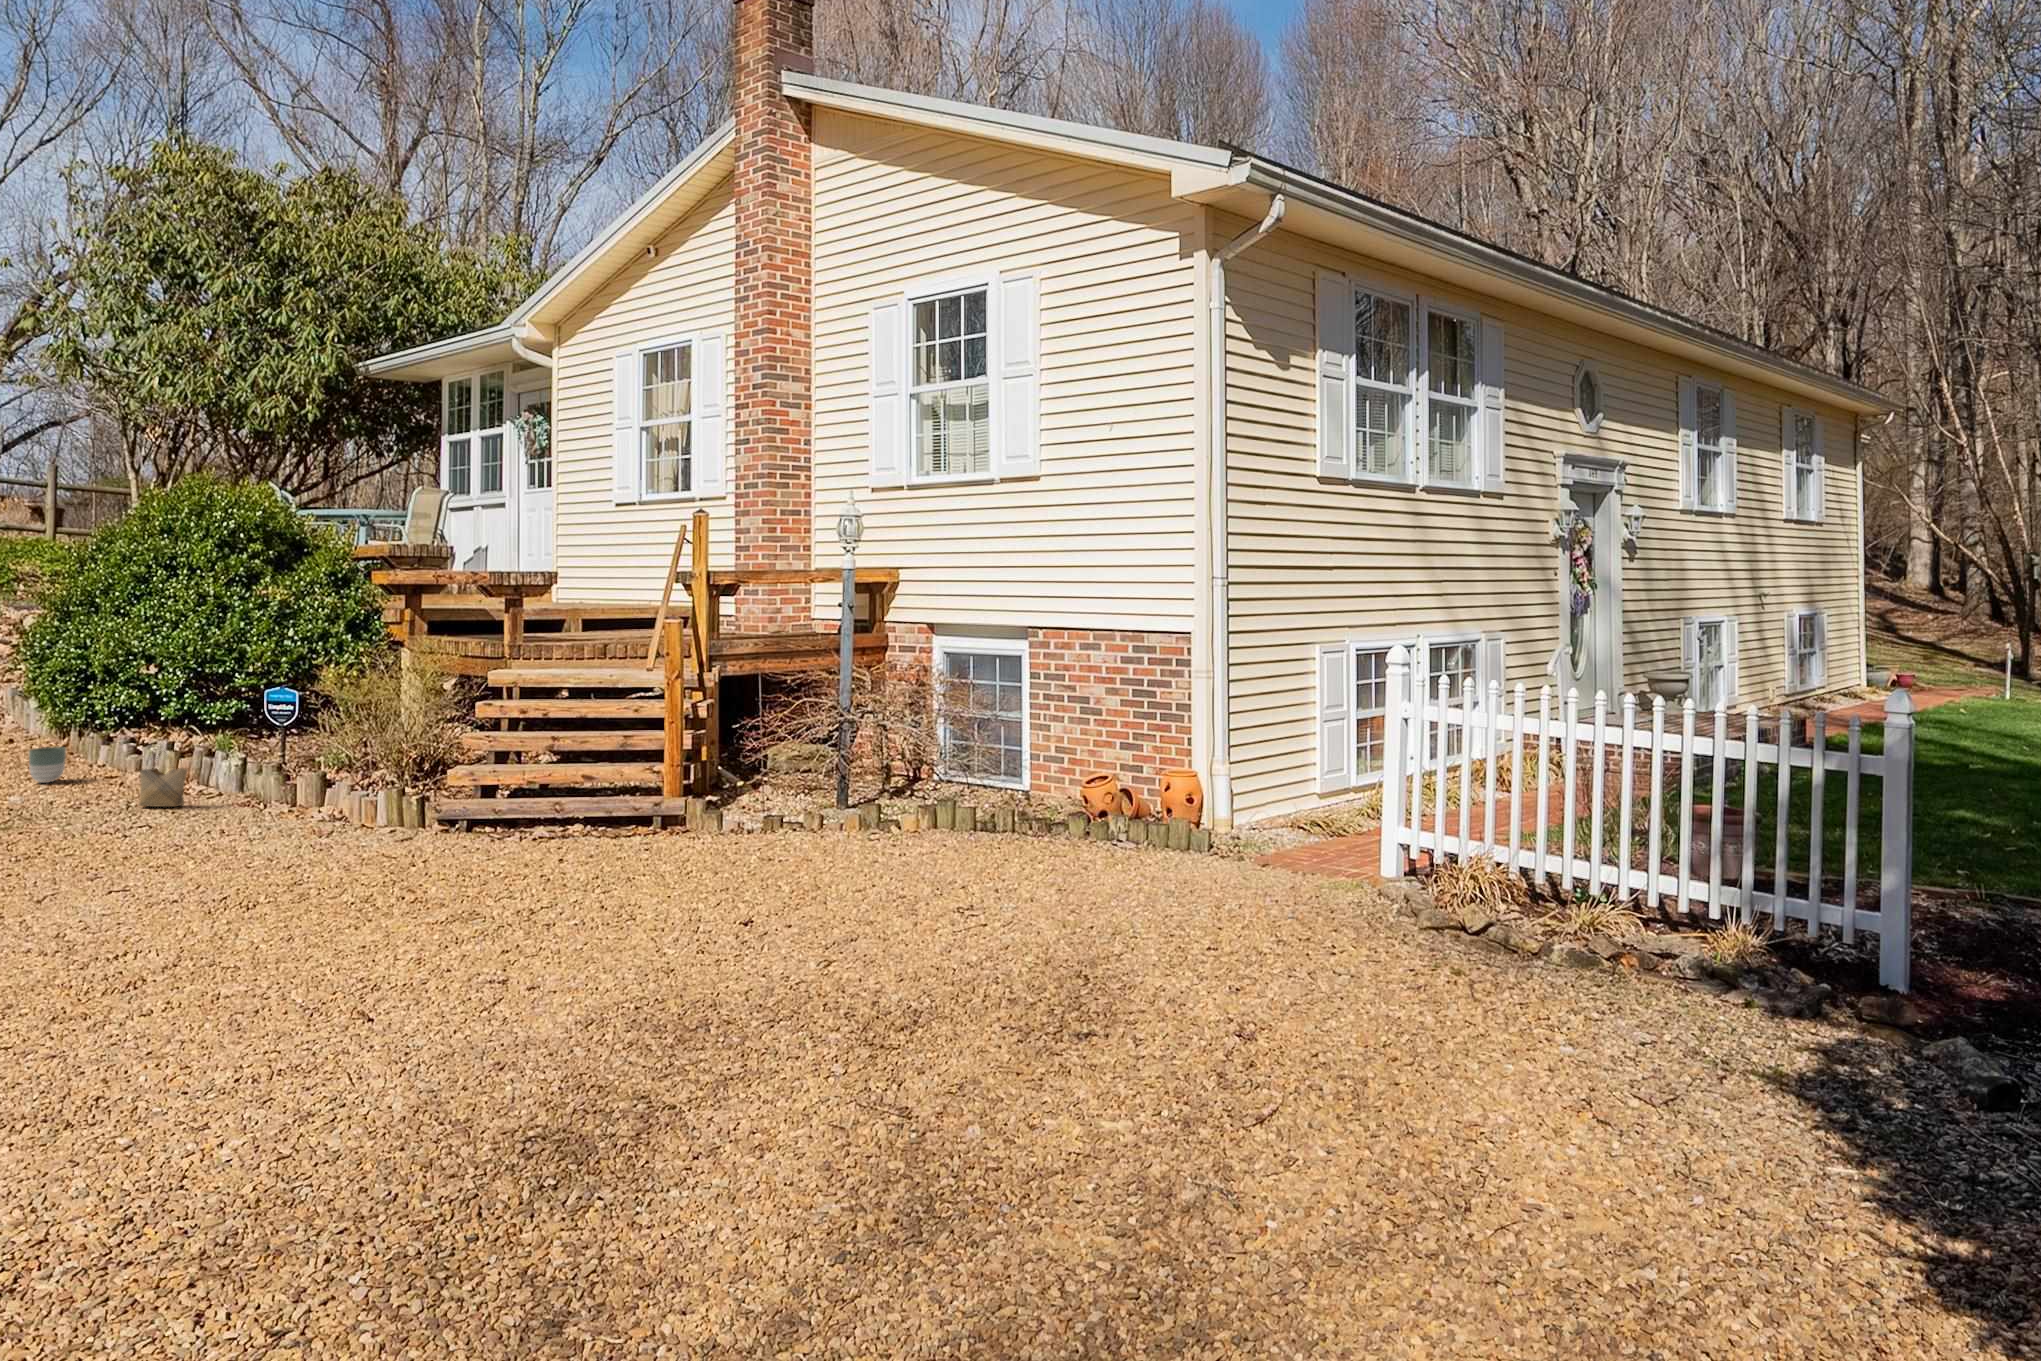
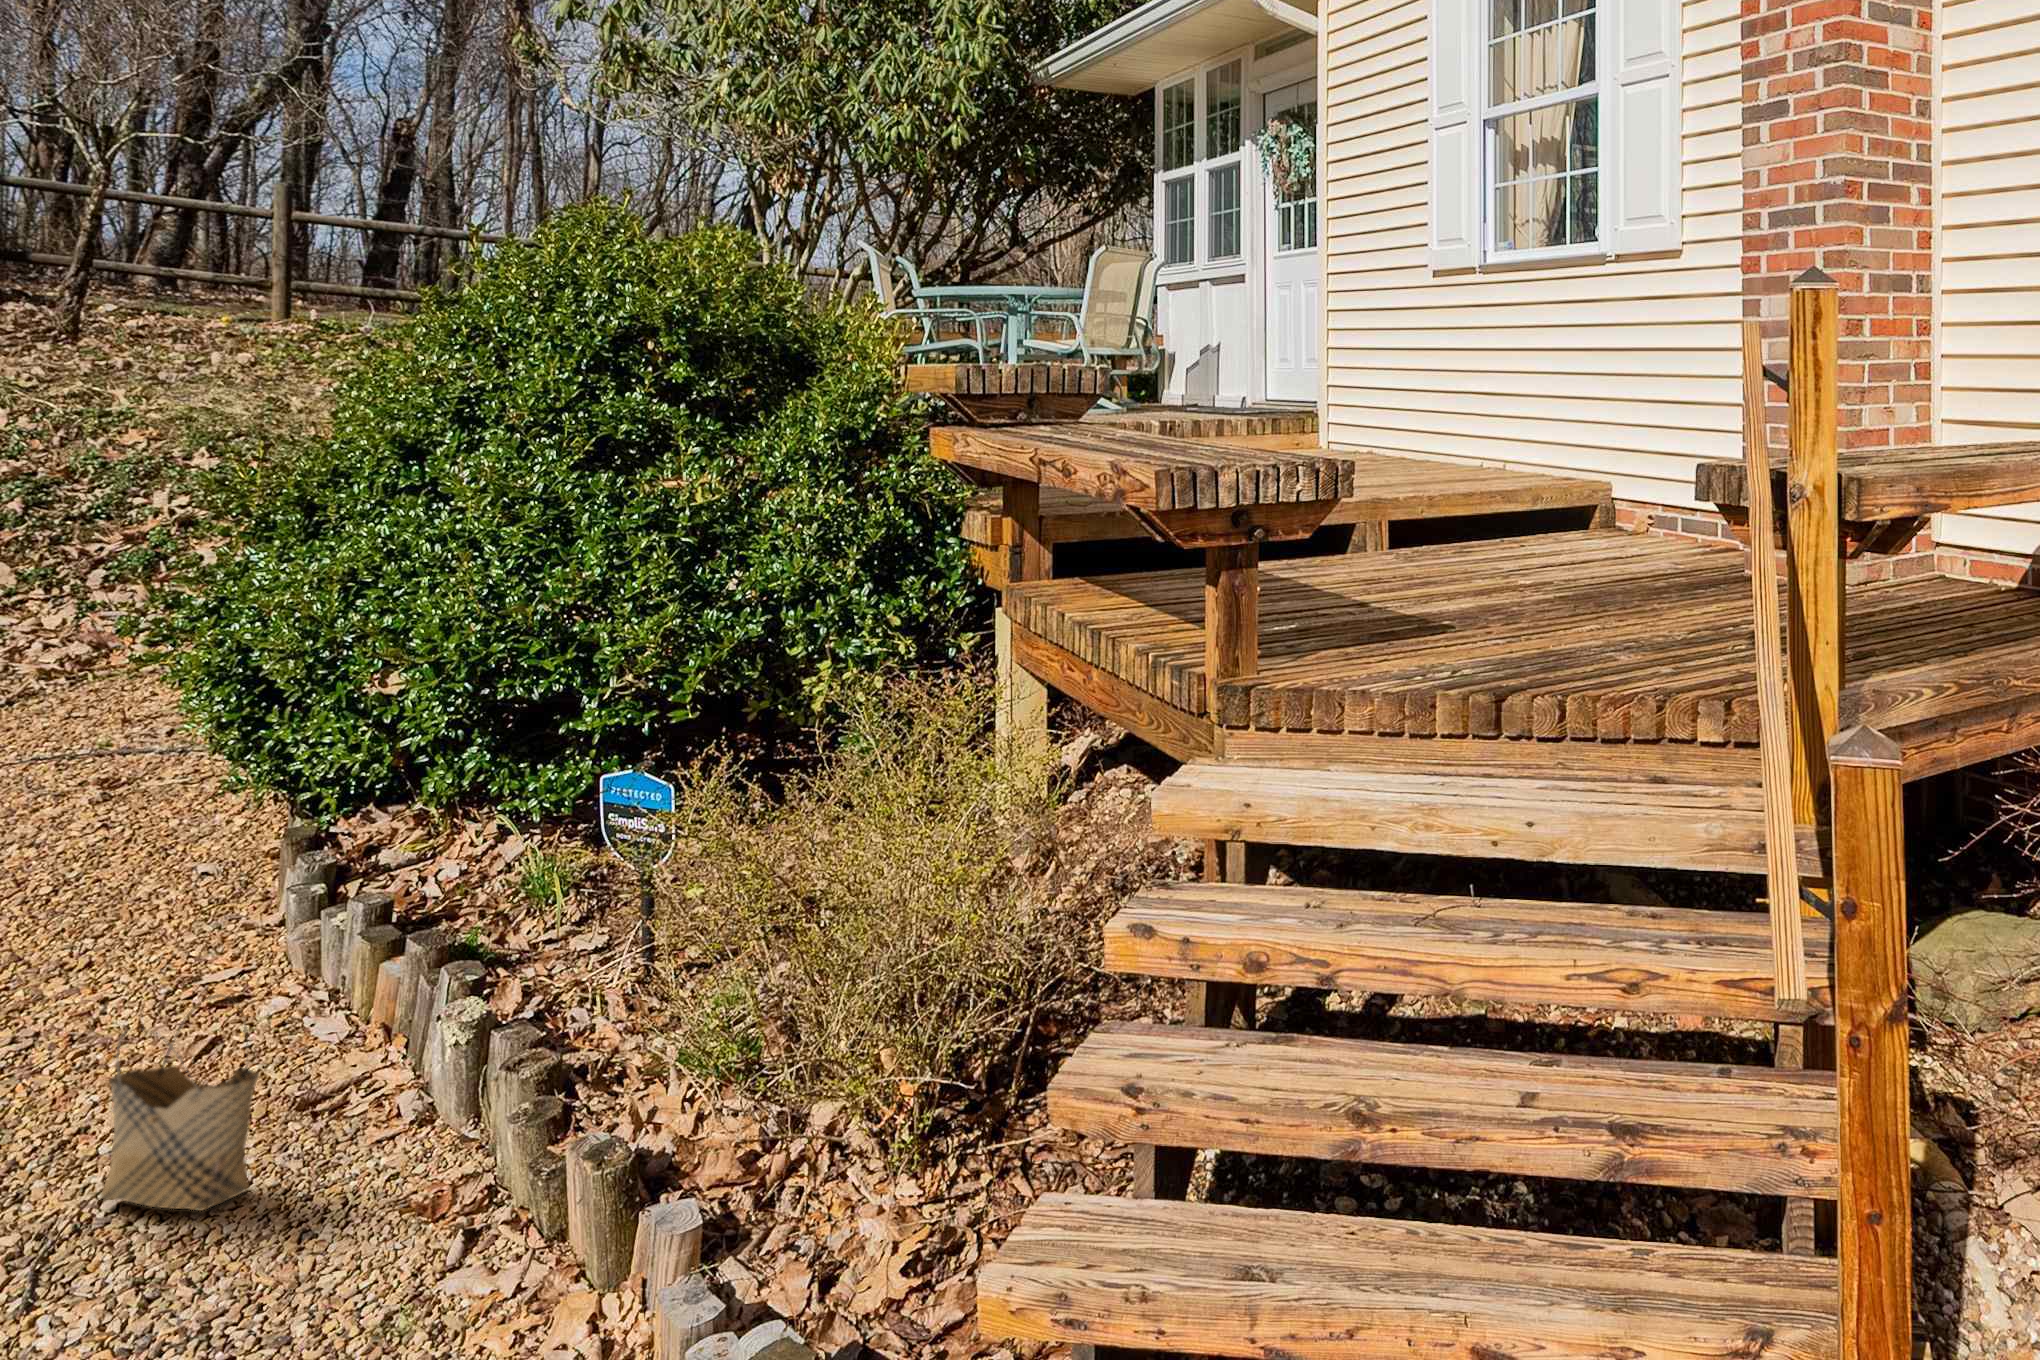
planter: present [29,747,66,783] -> none [71,854,179,957]

